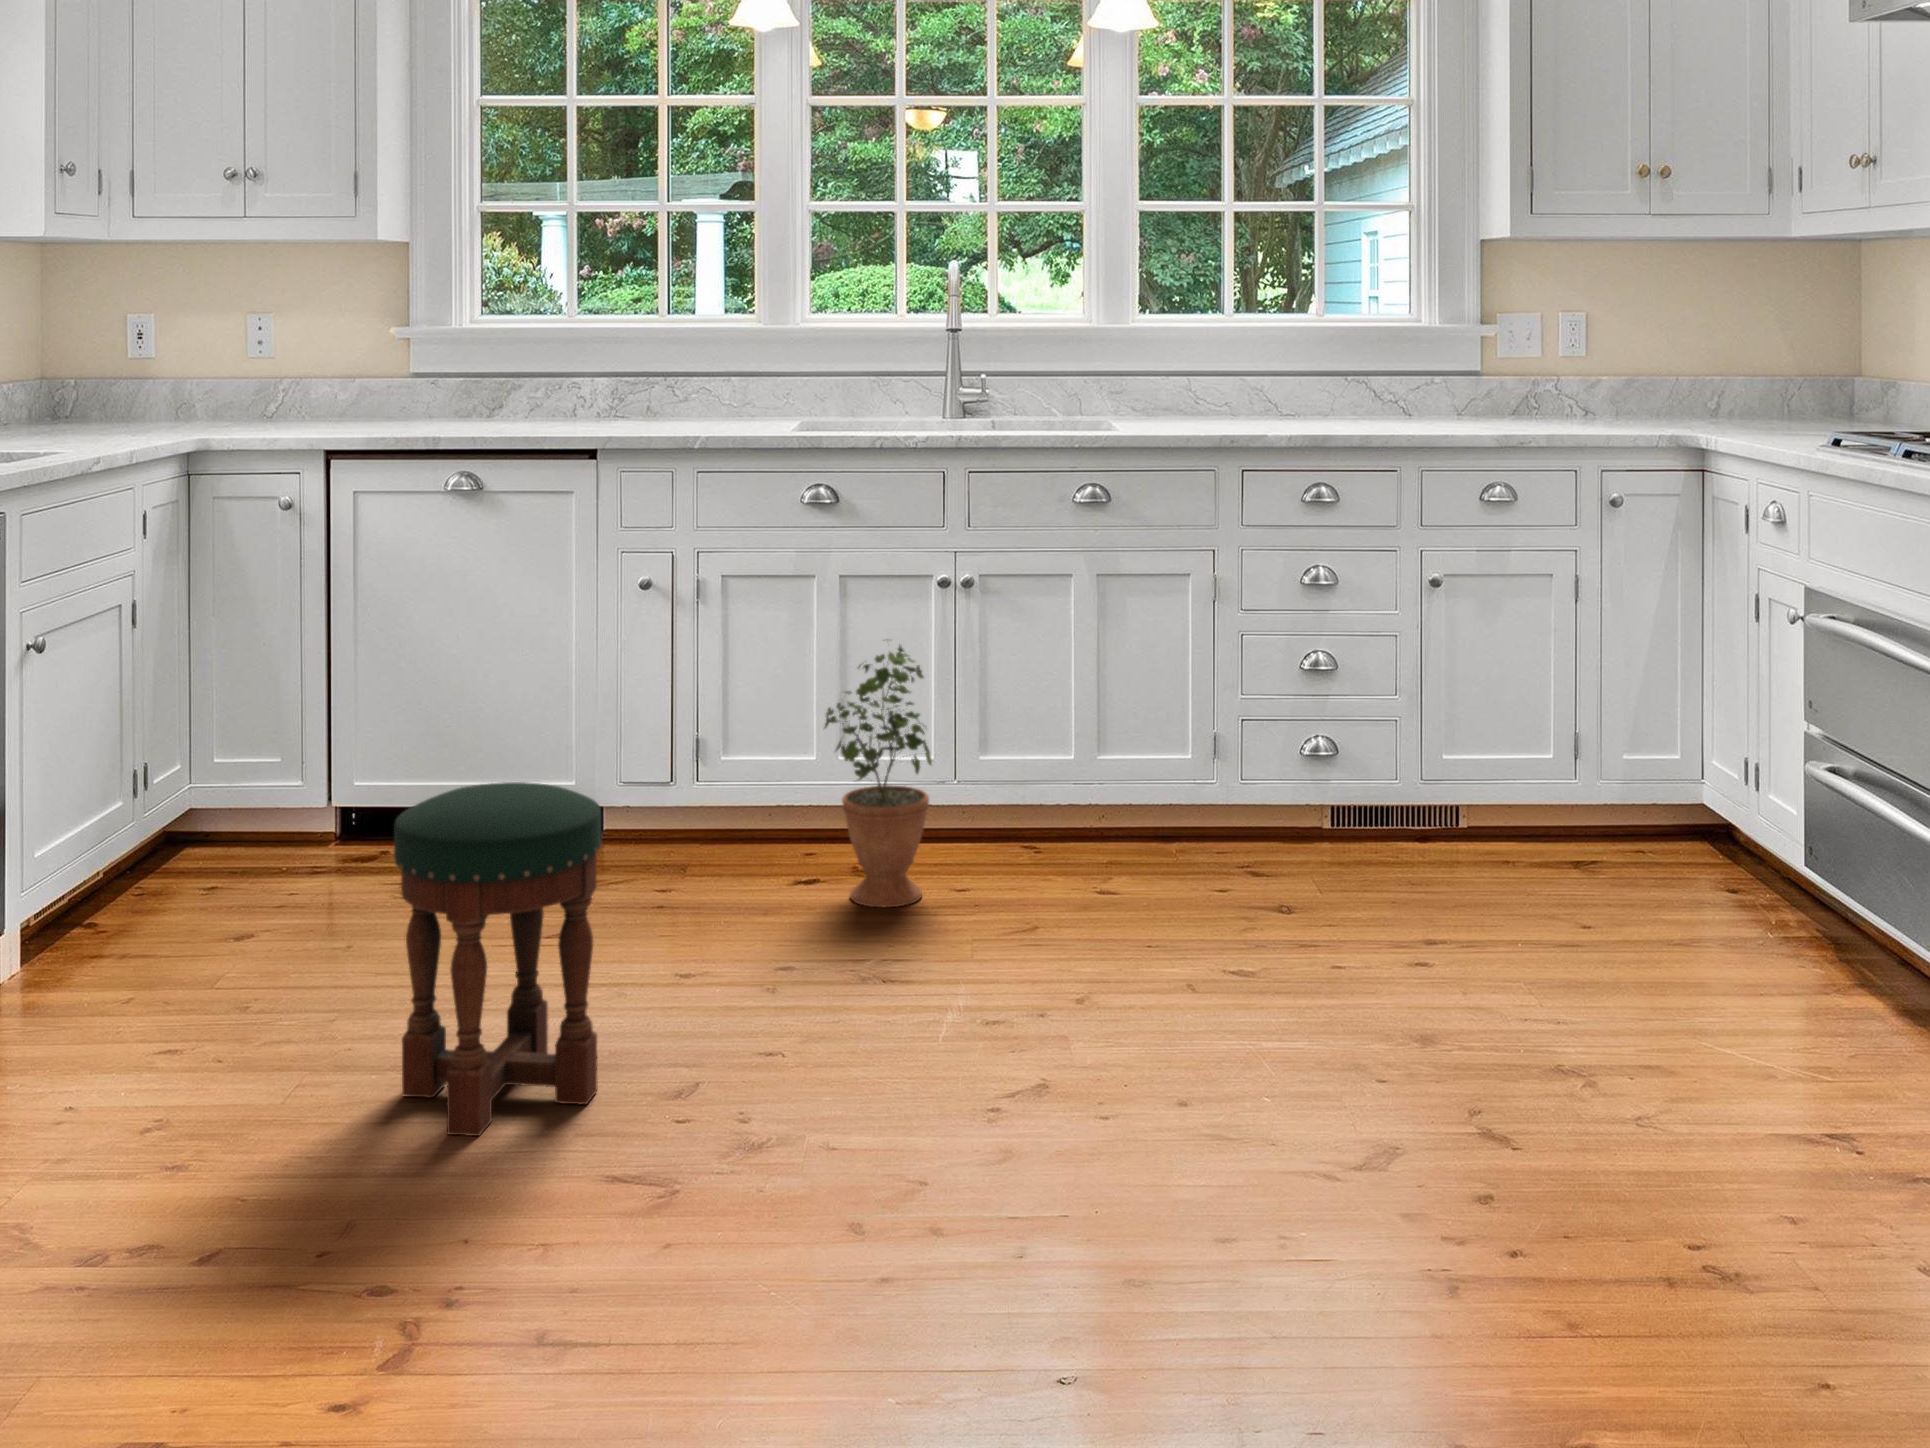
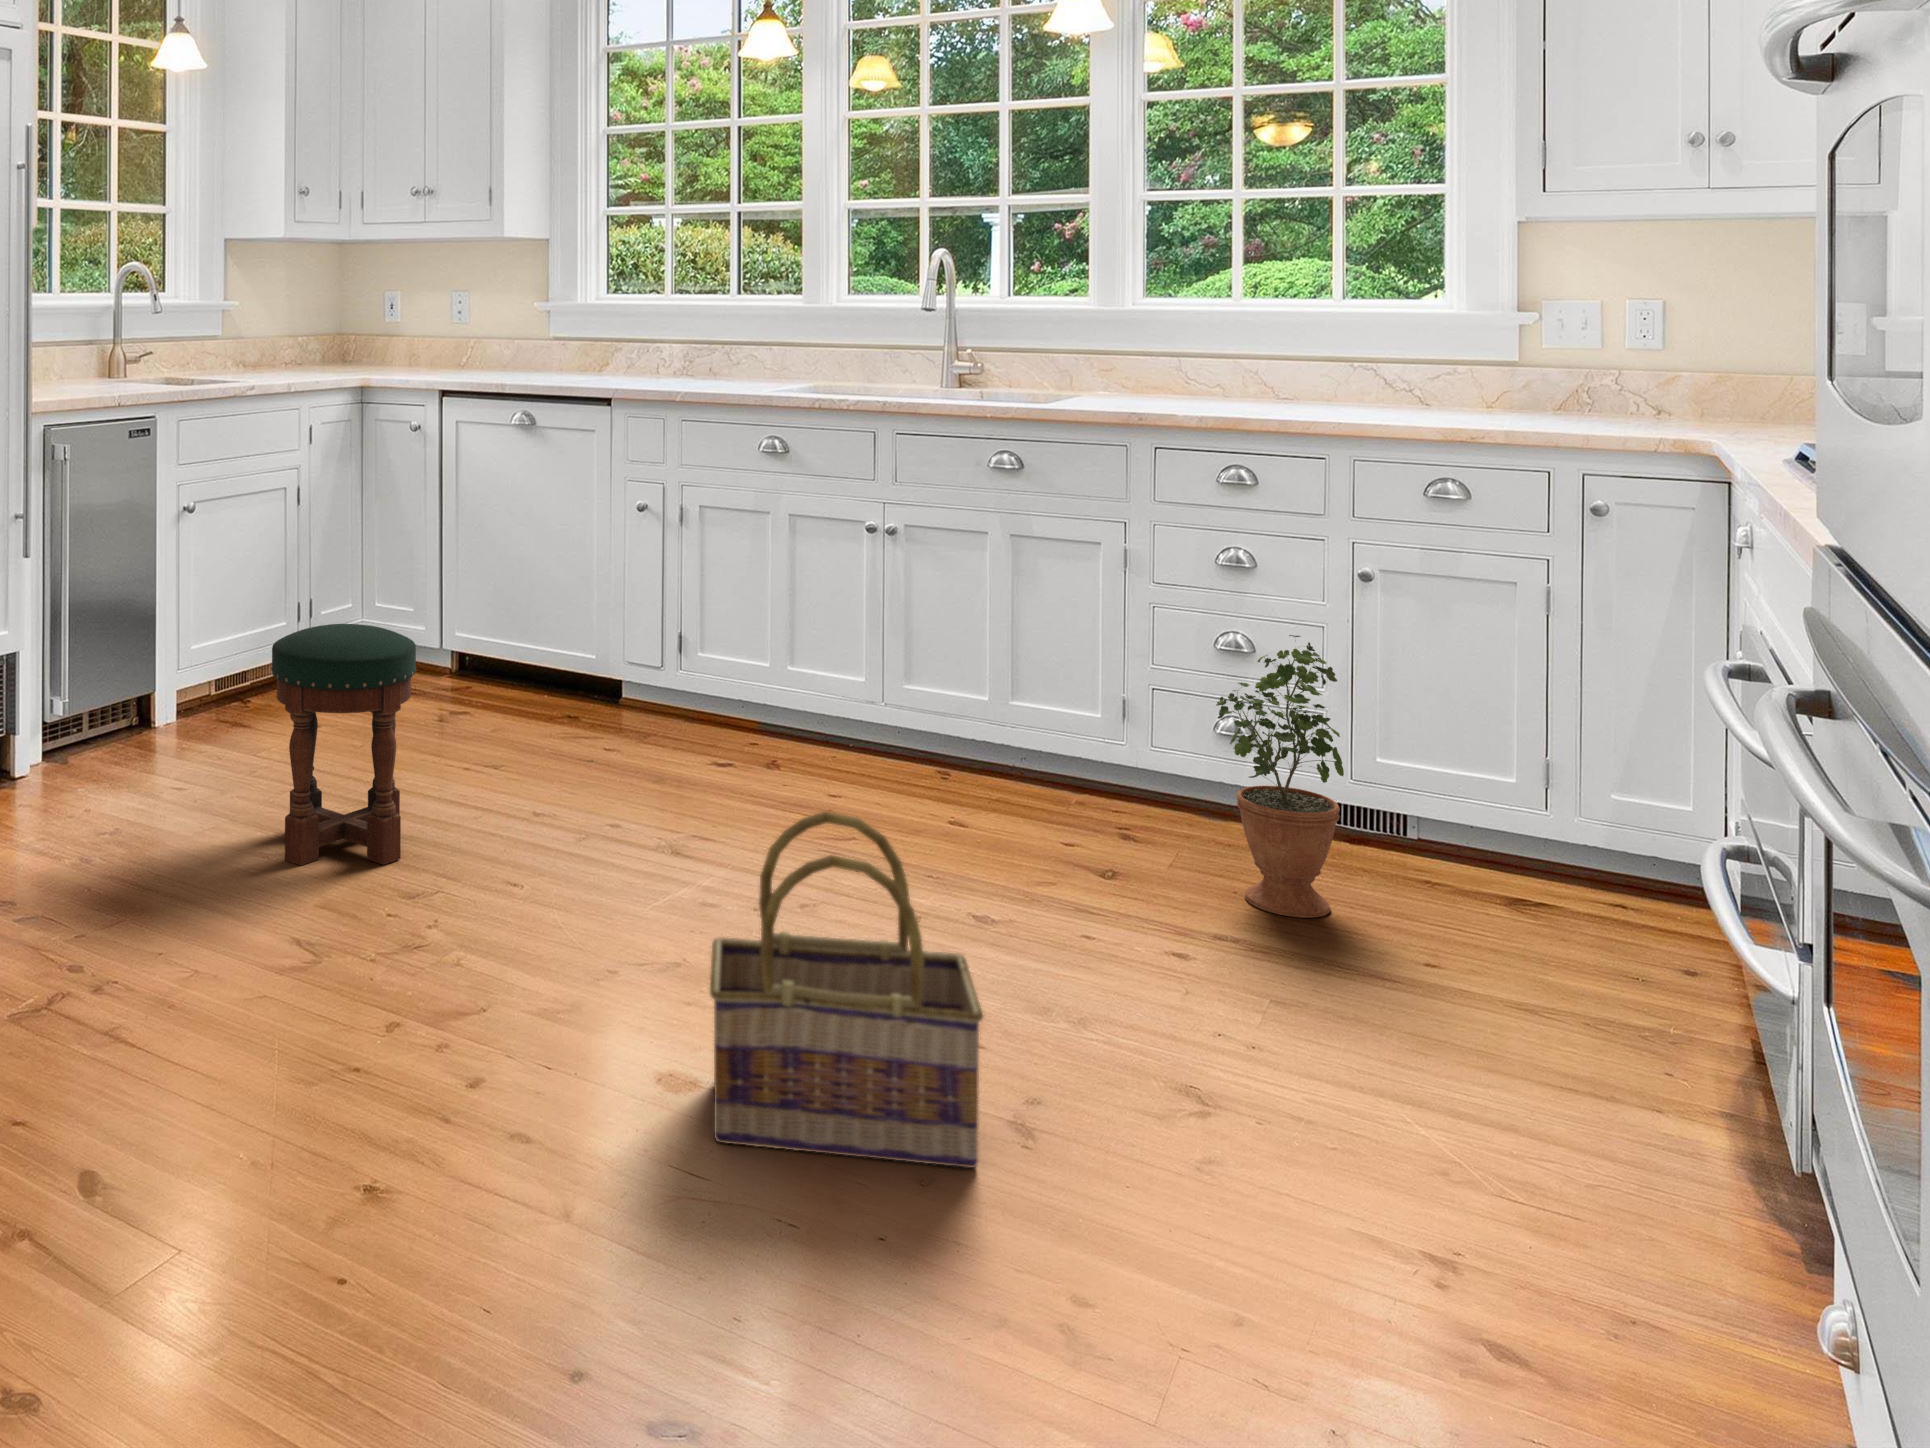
potted plant: present [825,646,932,907] -> present [1216,635,1344,918]
basket: none [1261,899,1578,1299] -> present [710,812,983,1168]

